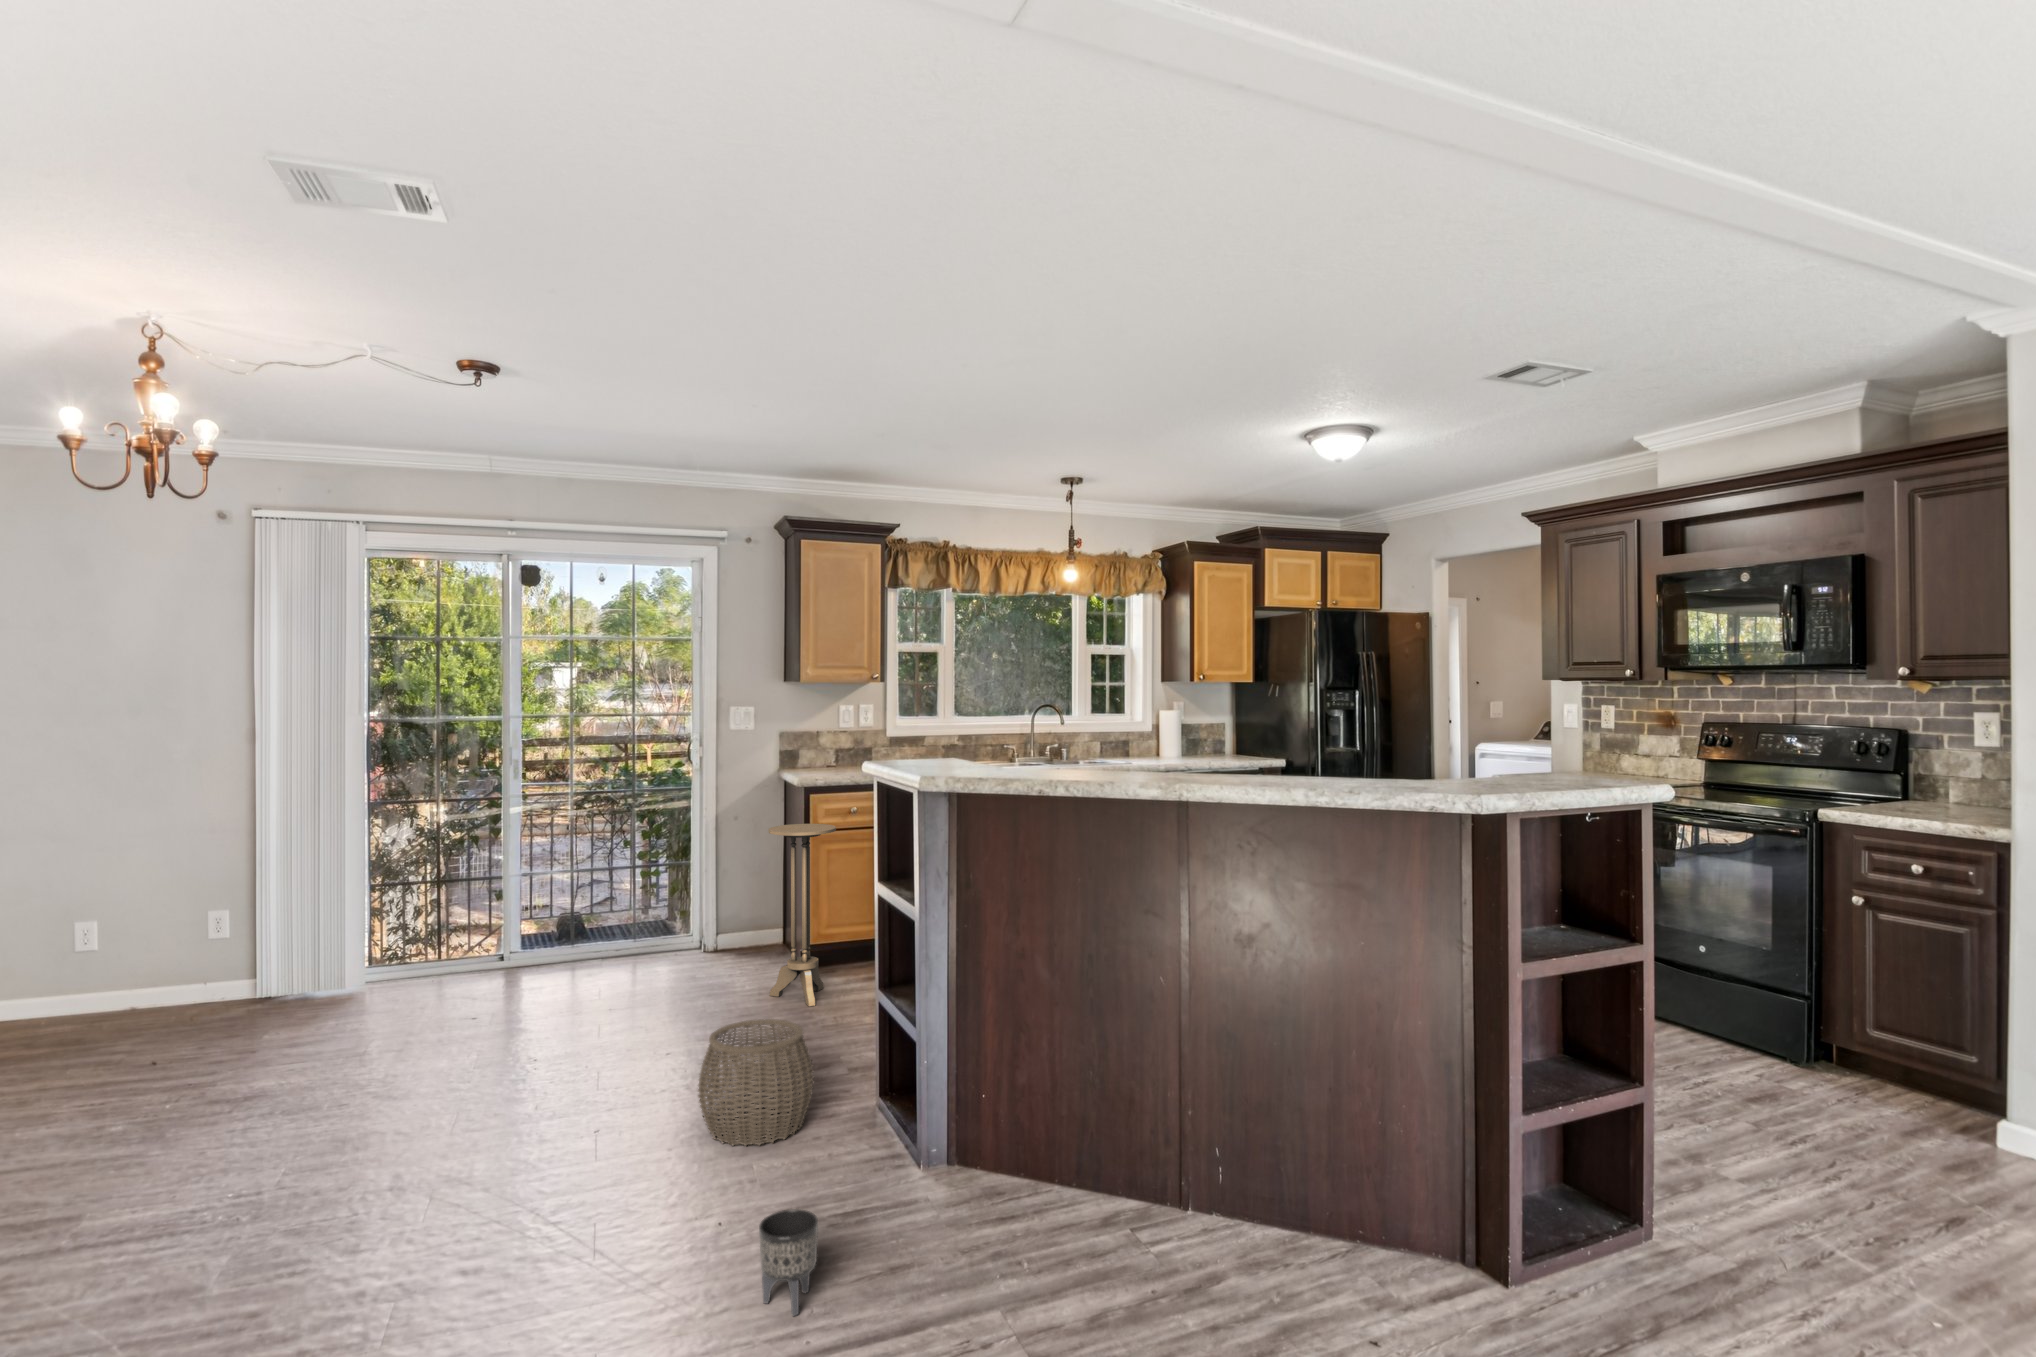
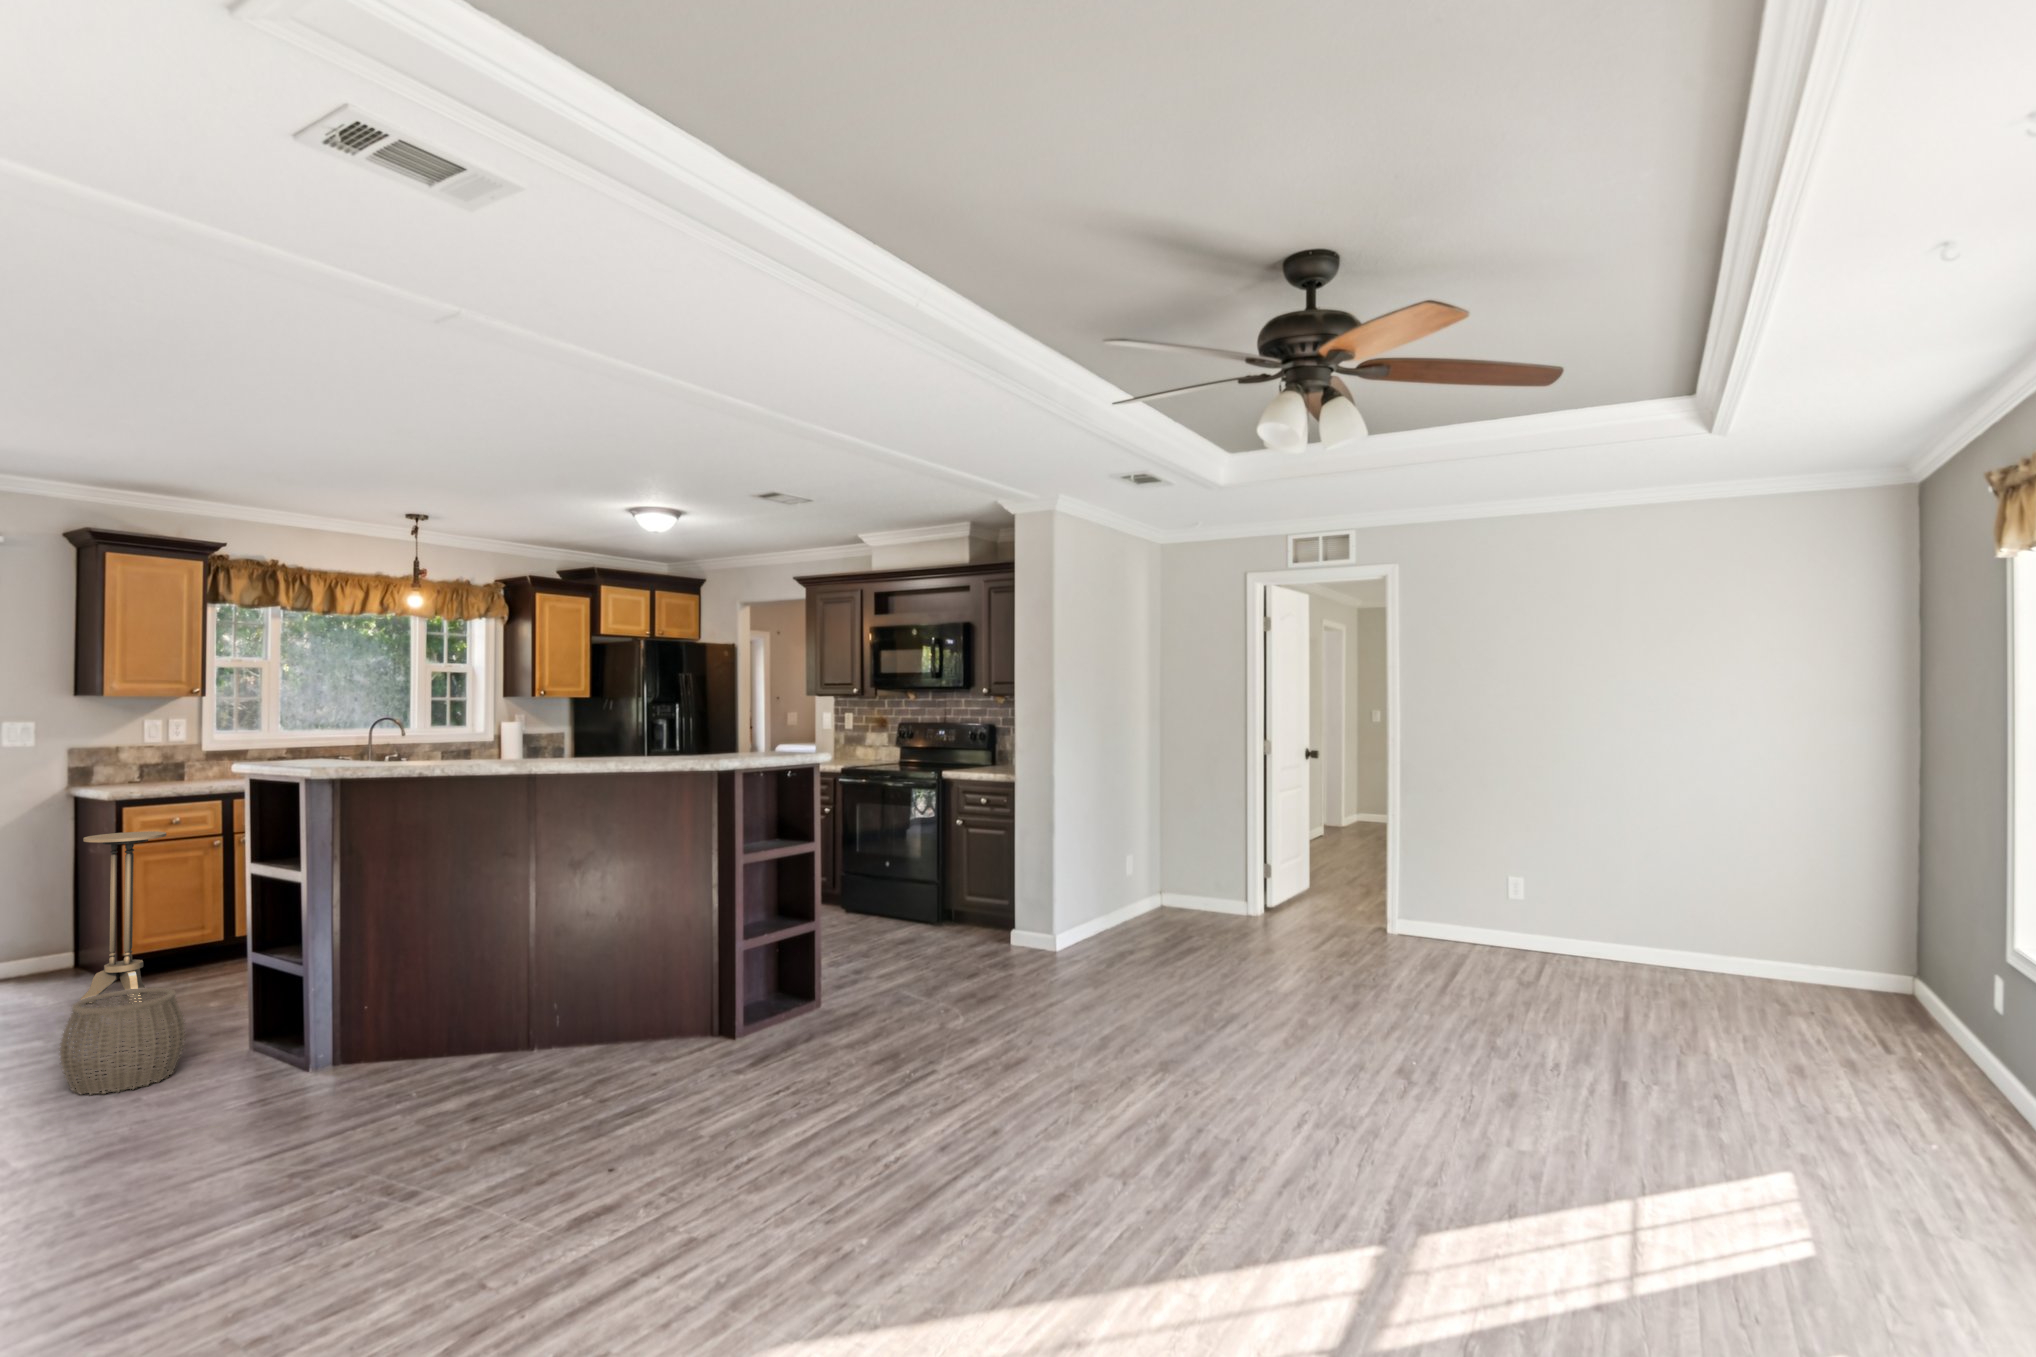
planter: present [759,1209,818,1316] -> none [188,1085,241,1157]

